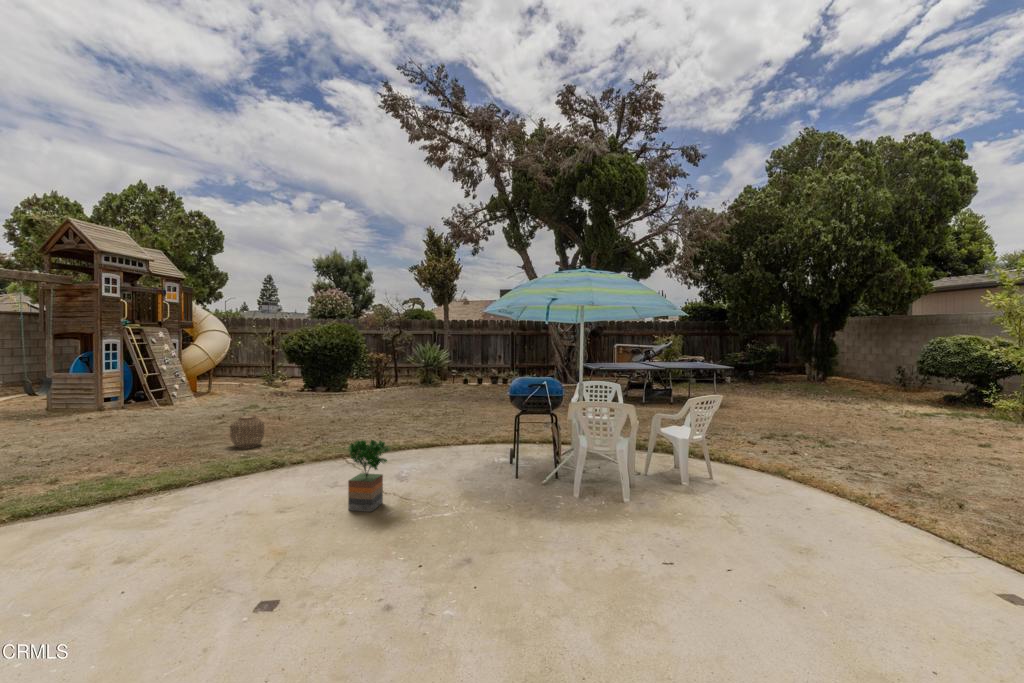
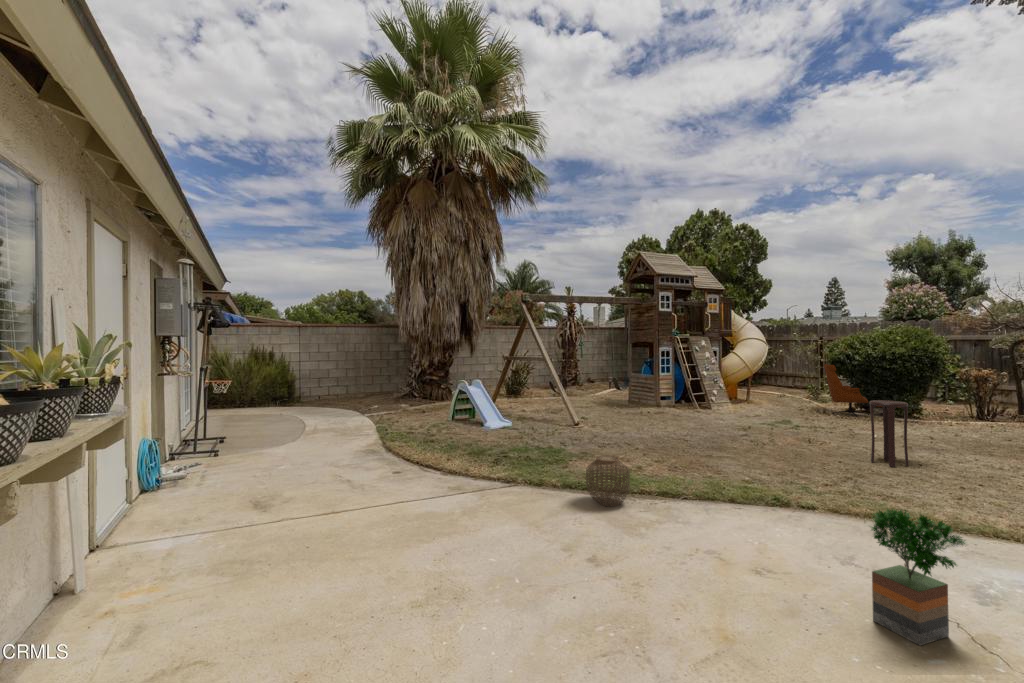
lounge chair: none [284,354,337,396] -> present [824,364,901,417]
stool: none [325,379,348,427] -> present [869,400,909,467]
woven basket: present [230,415,264,449] -> present [586,455,630,506]

